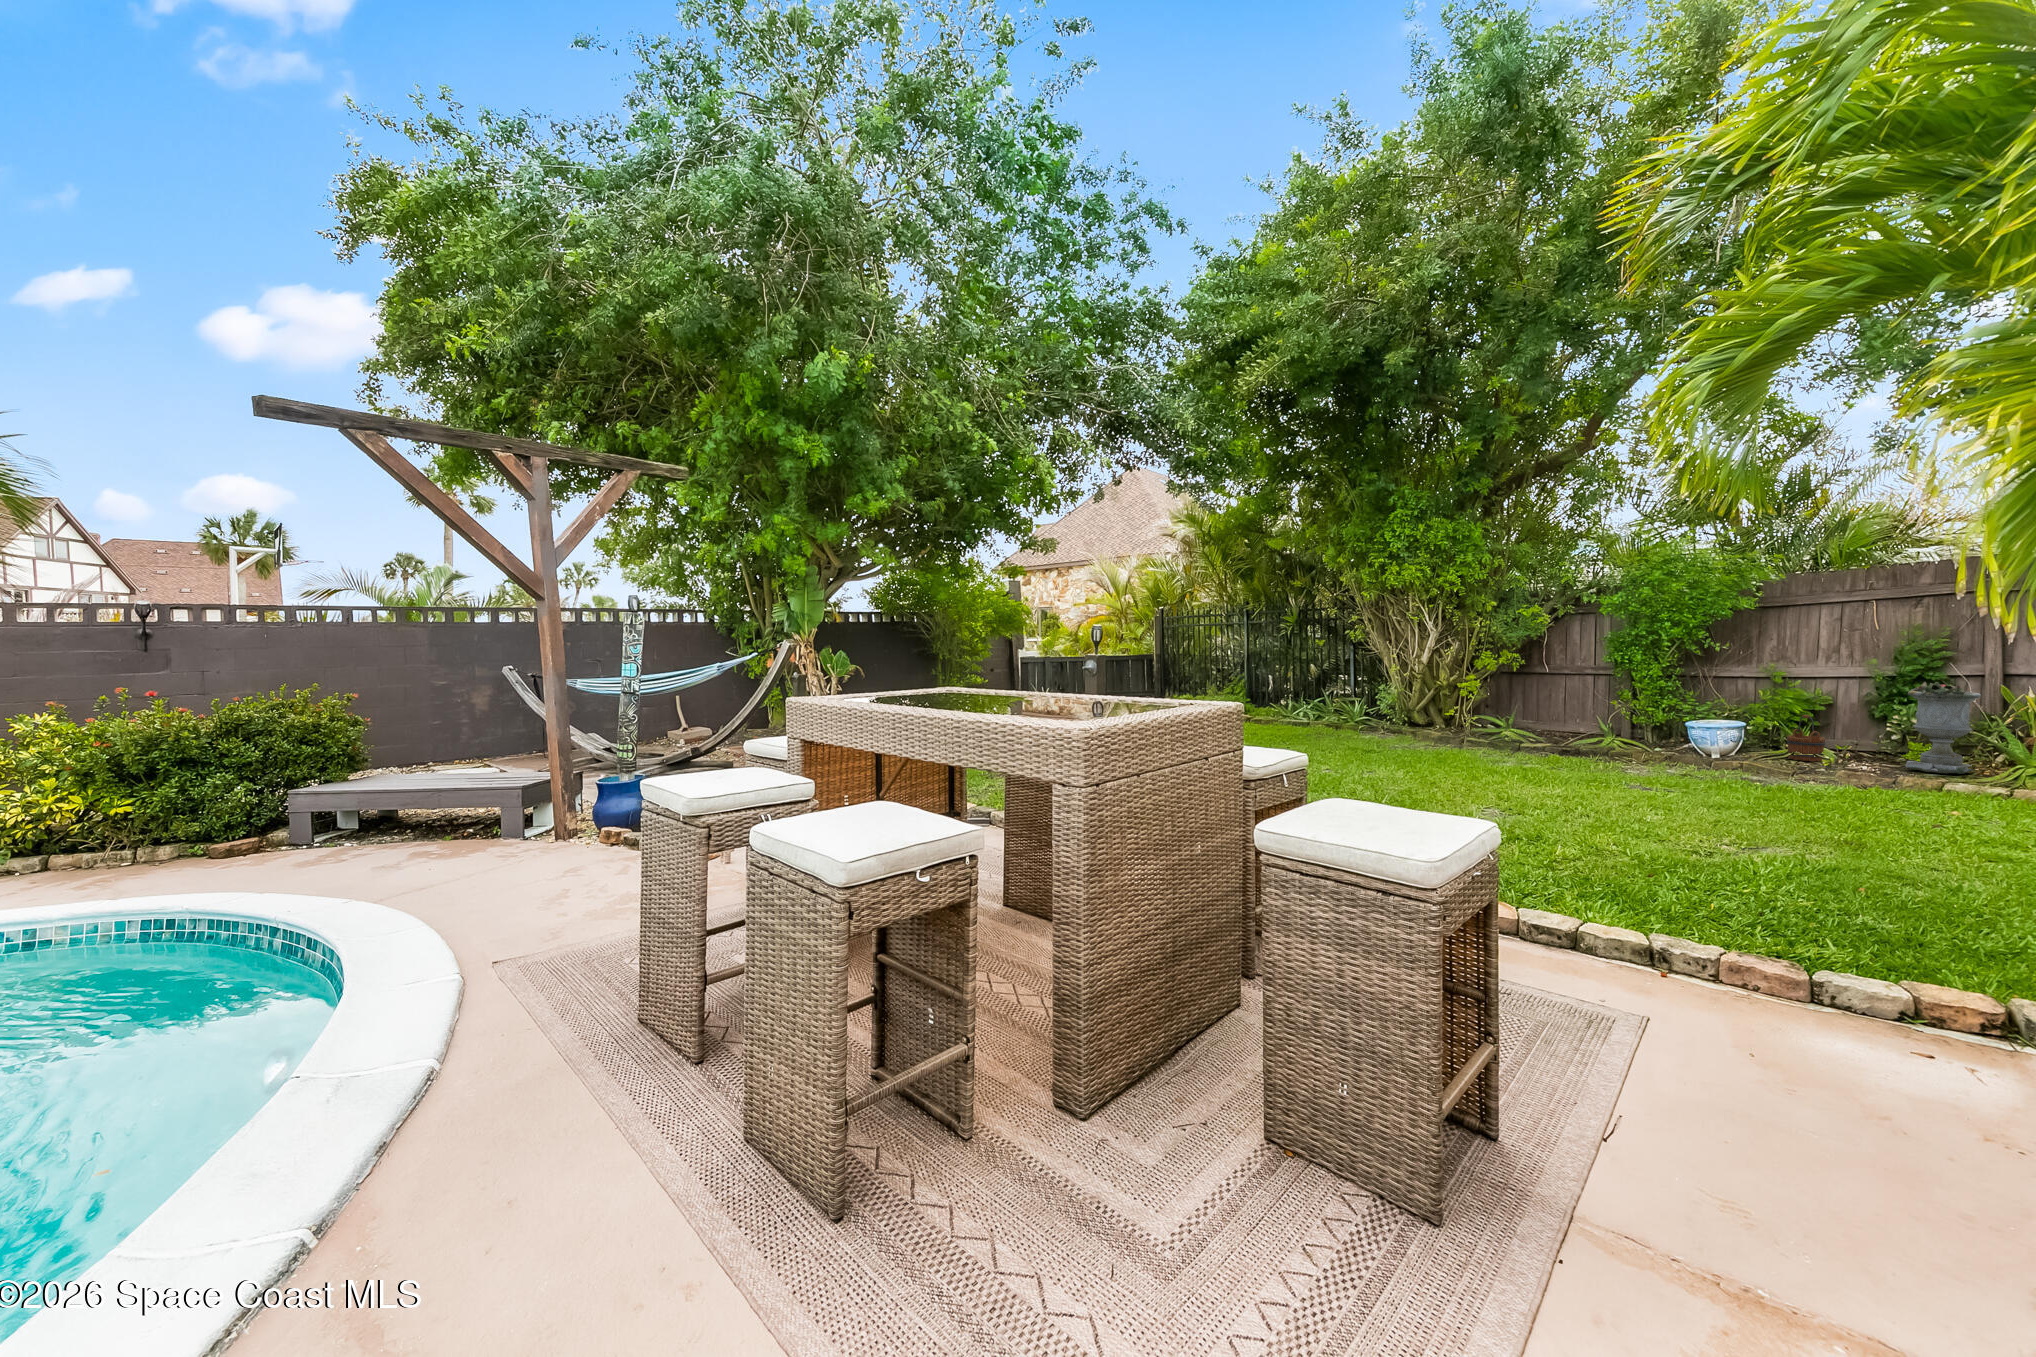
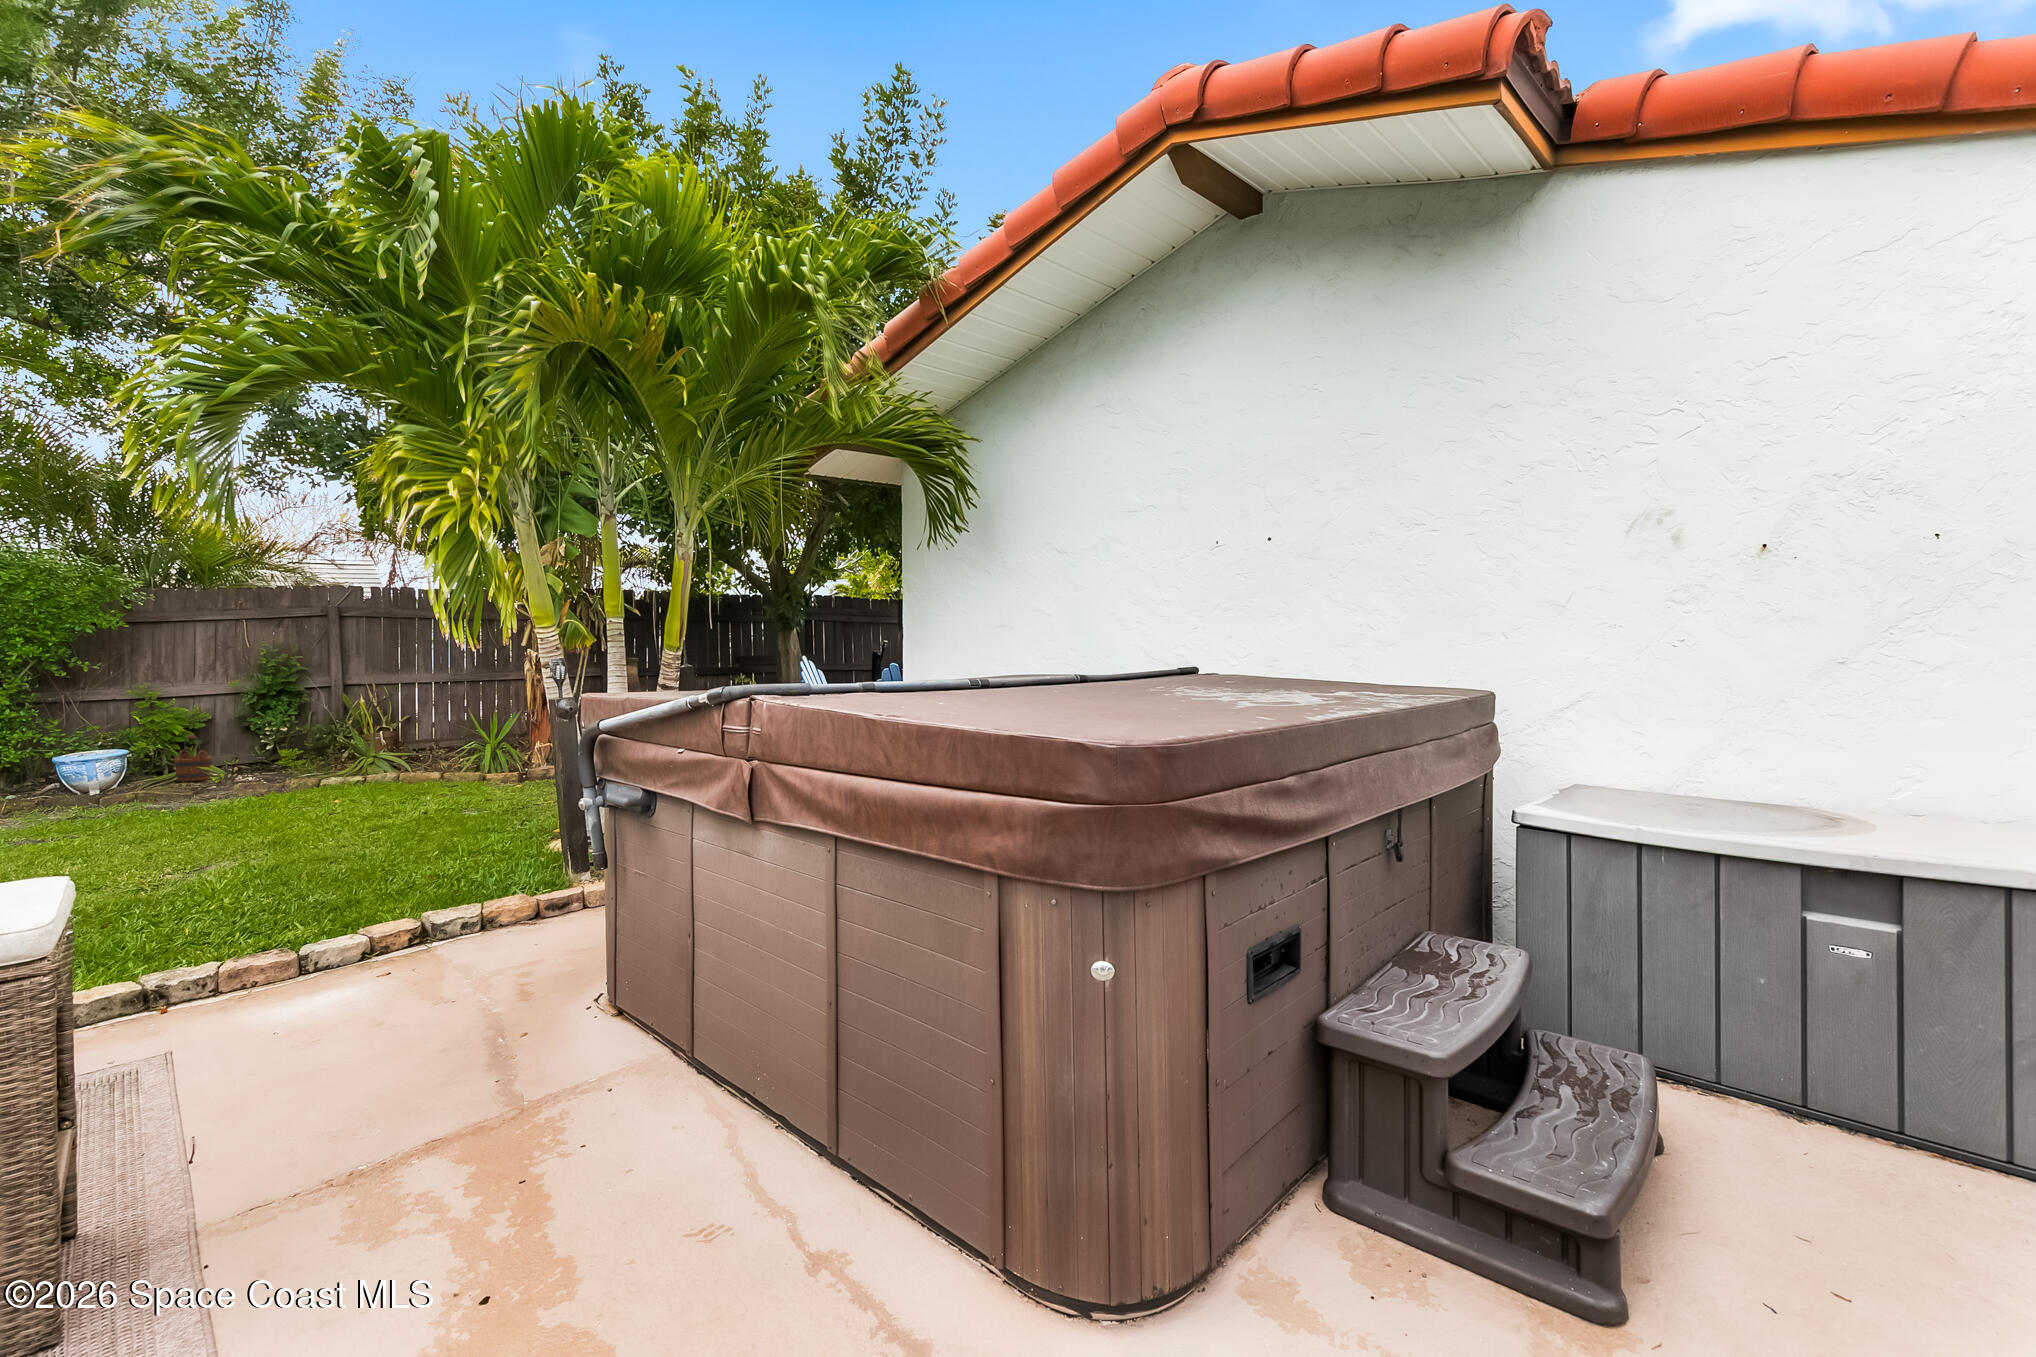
planter: present [1905,682,1981,774] -> none [279,696,332,774]

